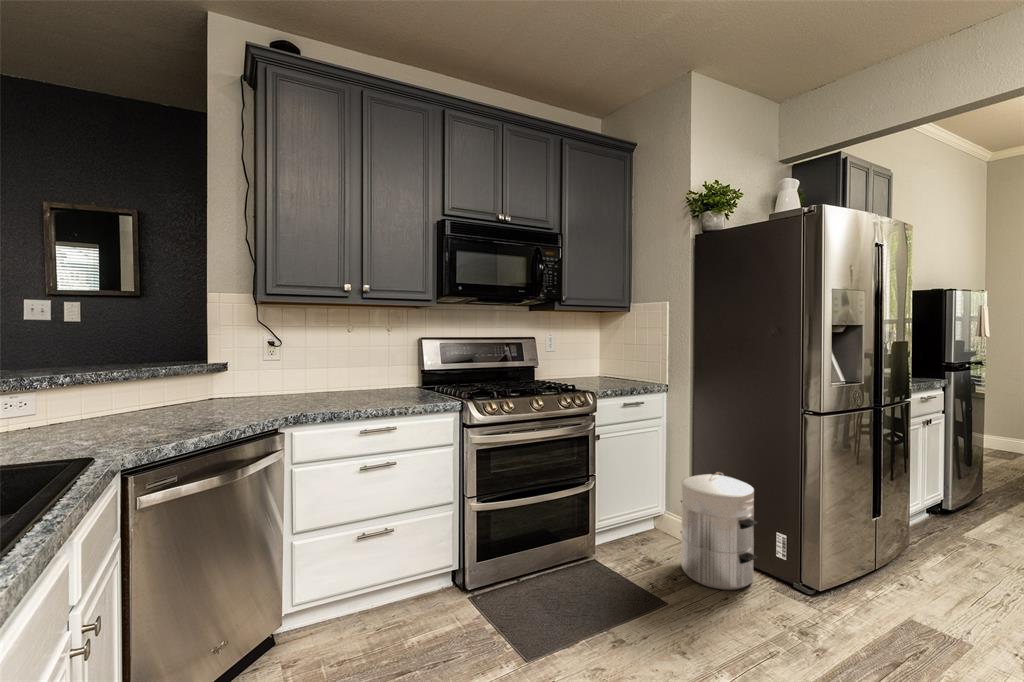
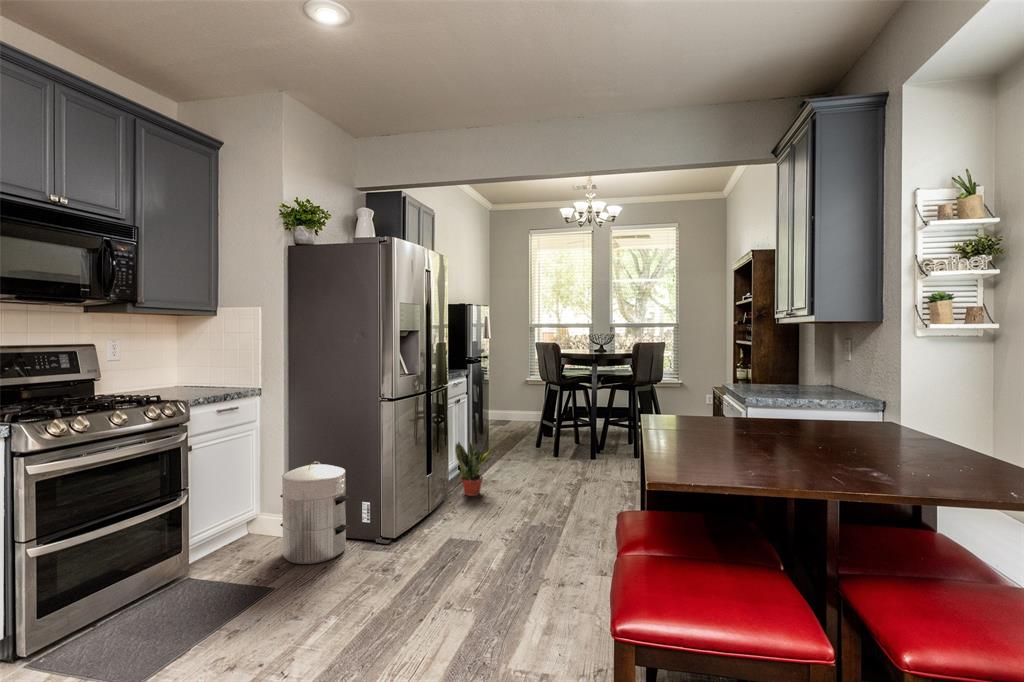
potted plant: none [921,475,999,561] -> present [455,441,494,496]

